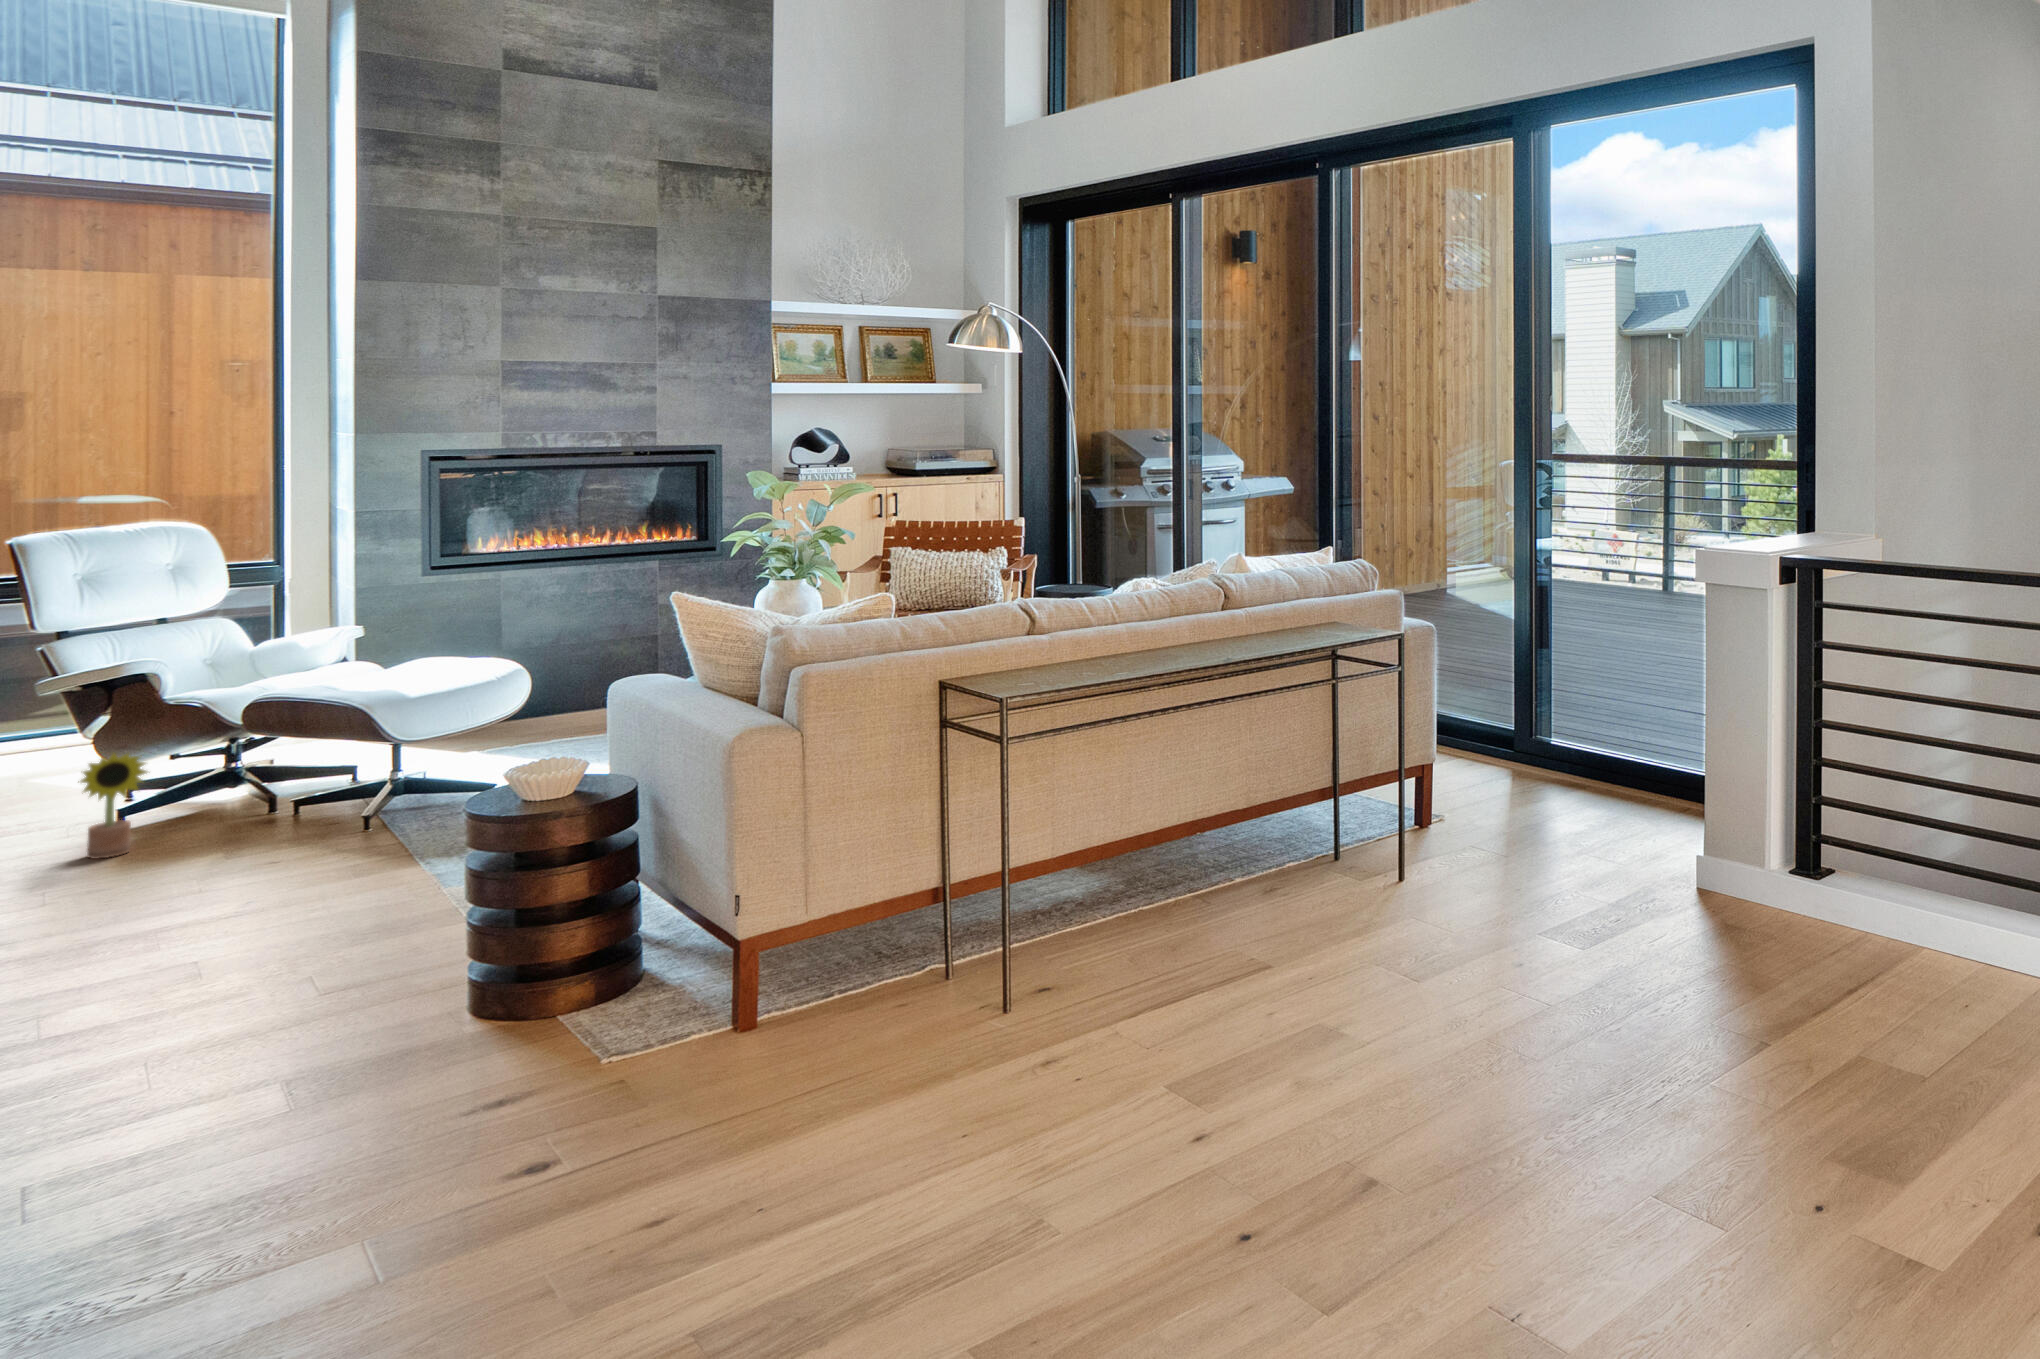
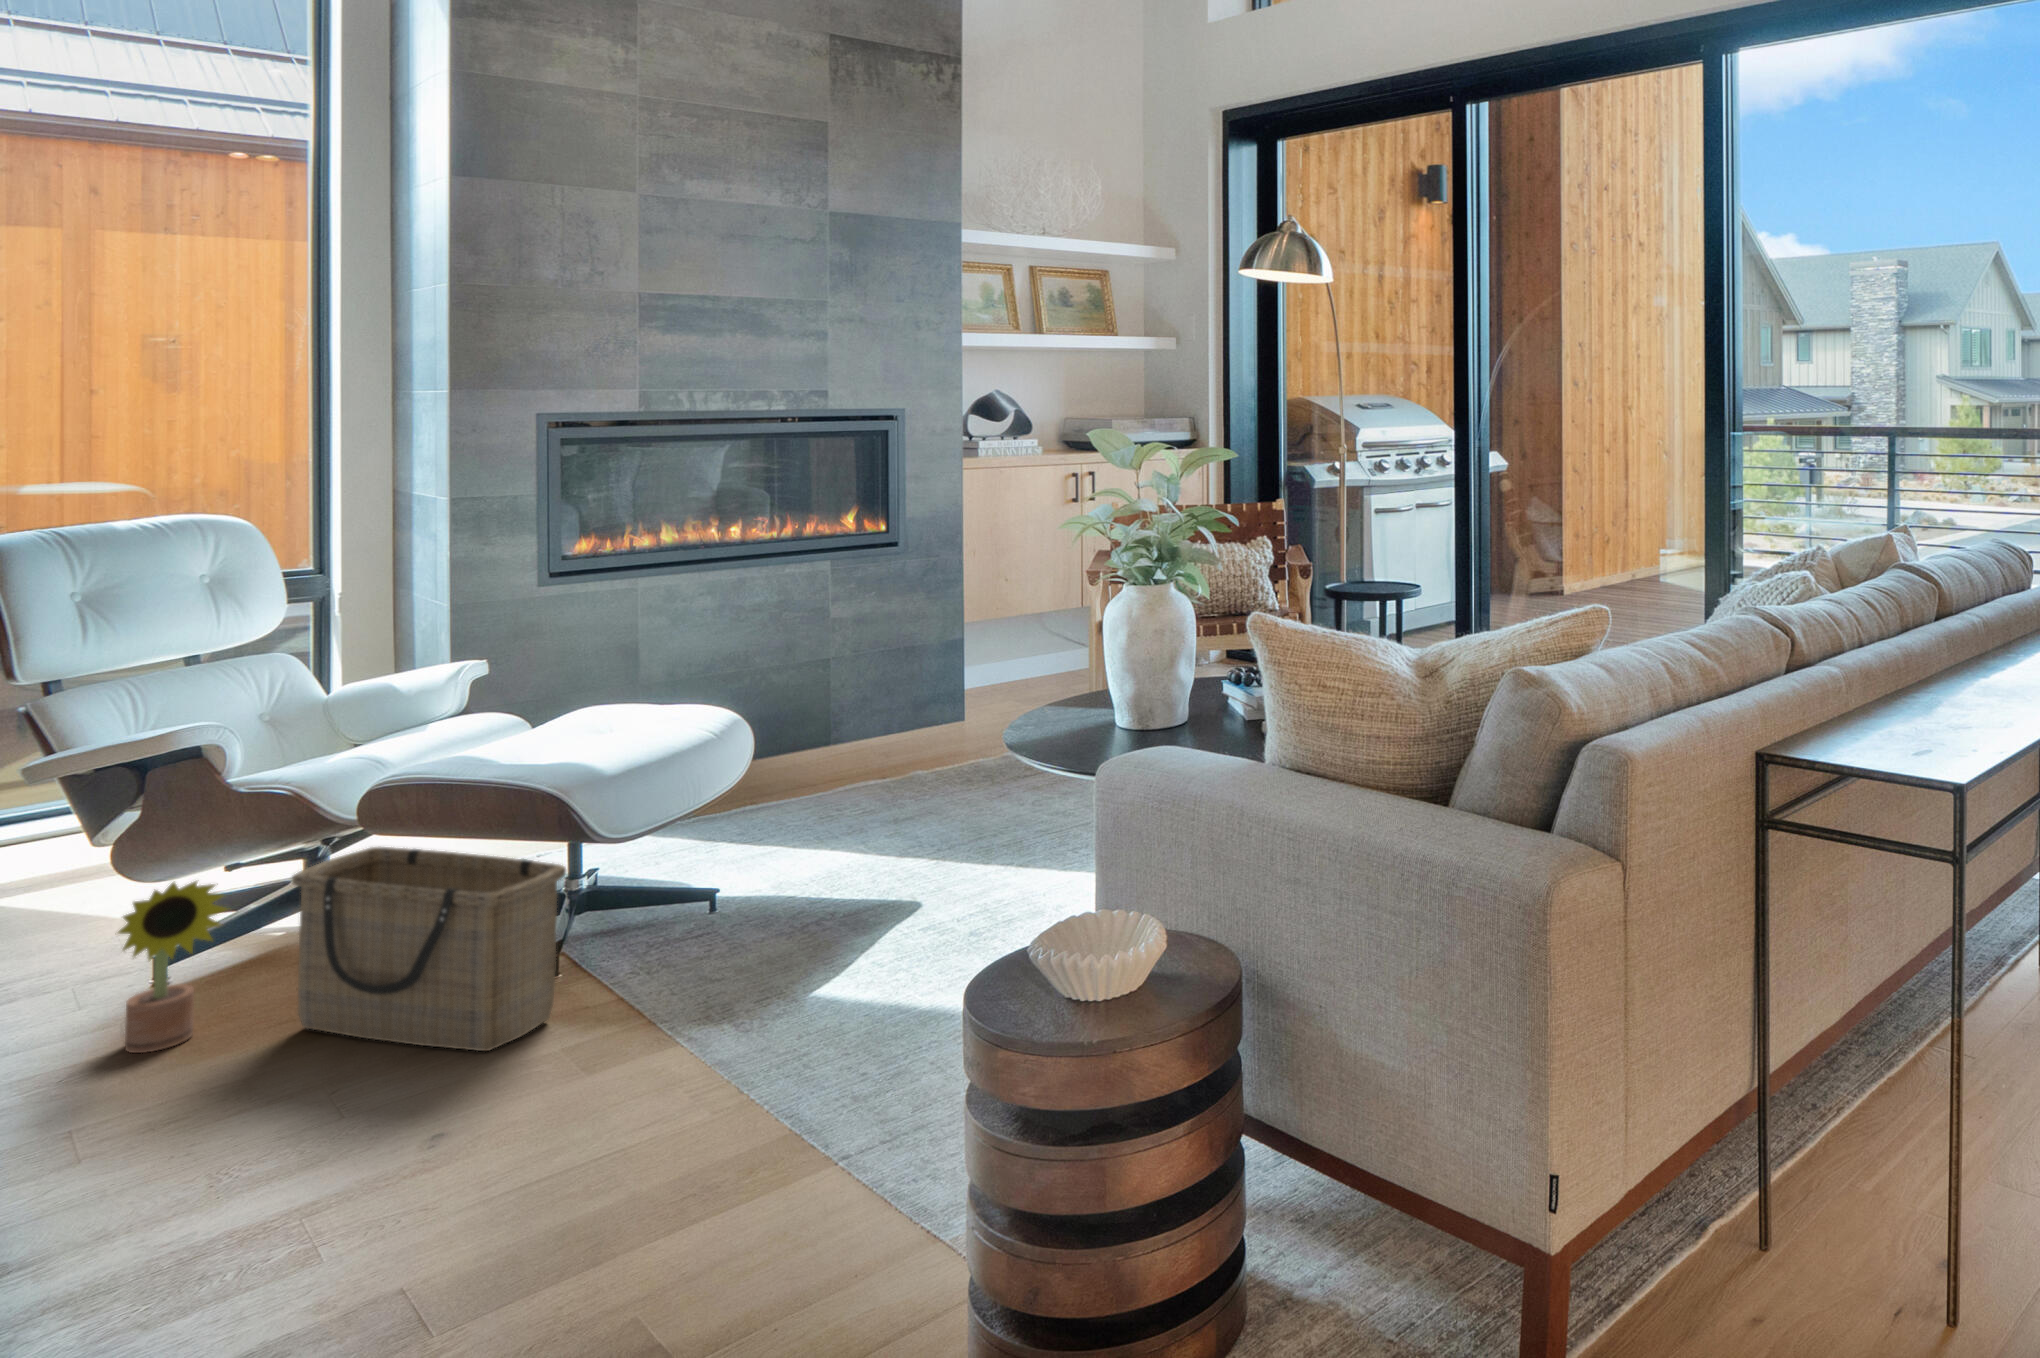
basket: none [188,739,357,862] -> present [292,847,566,1051]

